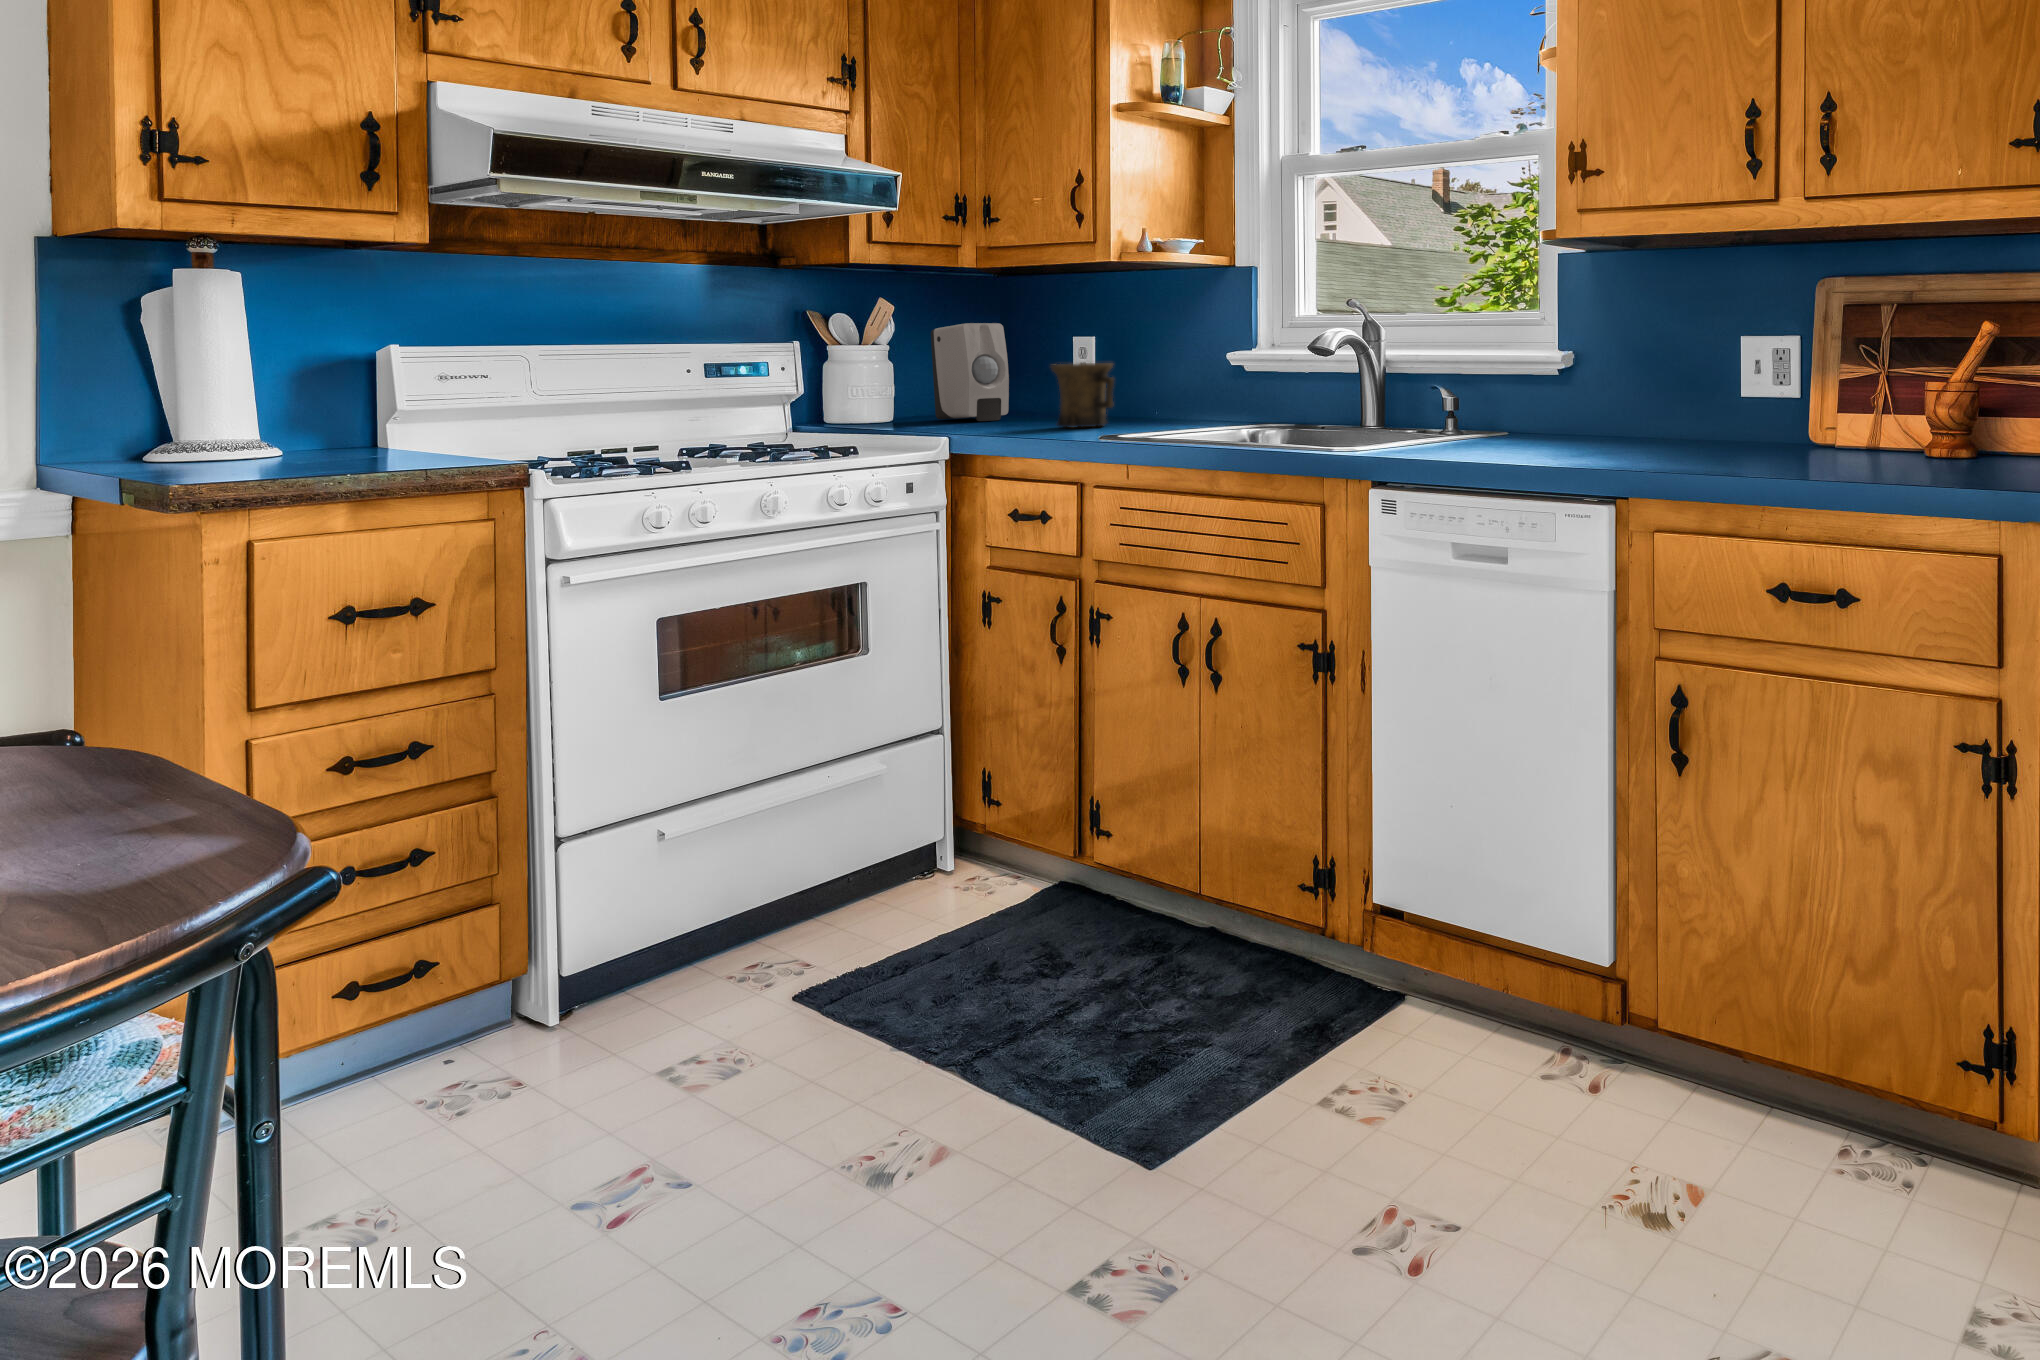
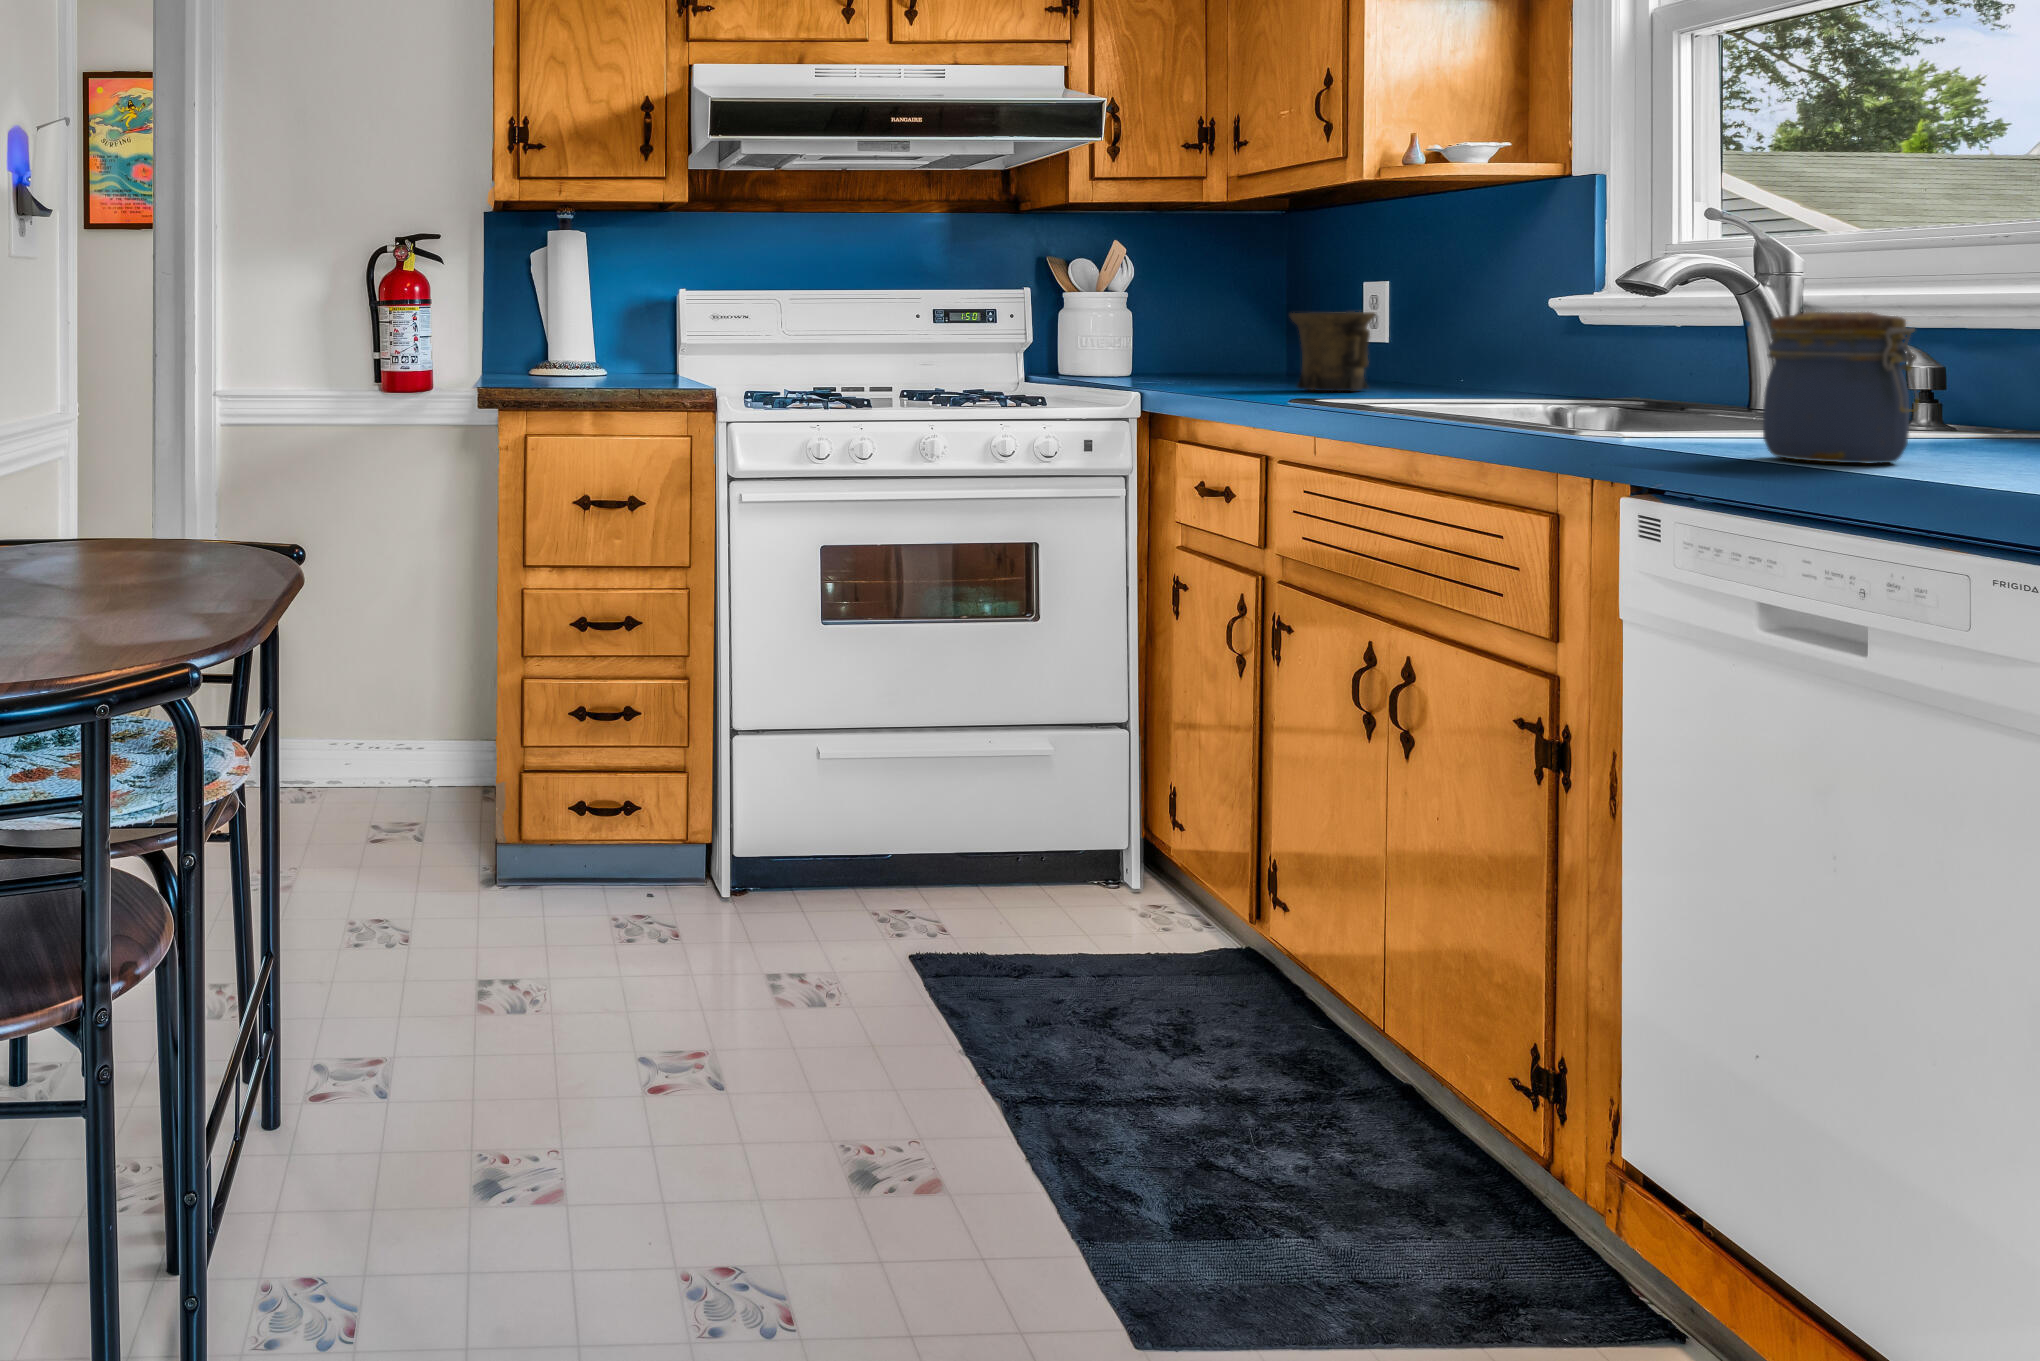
soap dispenser: present [931,323,1009,421] -> none [1184,268,1268,381]
jar: none [1424,374,1491,461] -> present [1763,312,1918,463]

